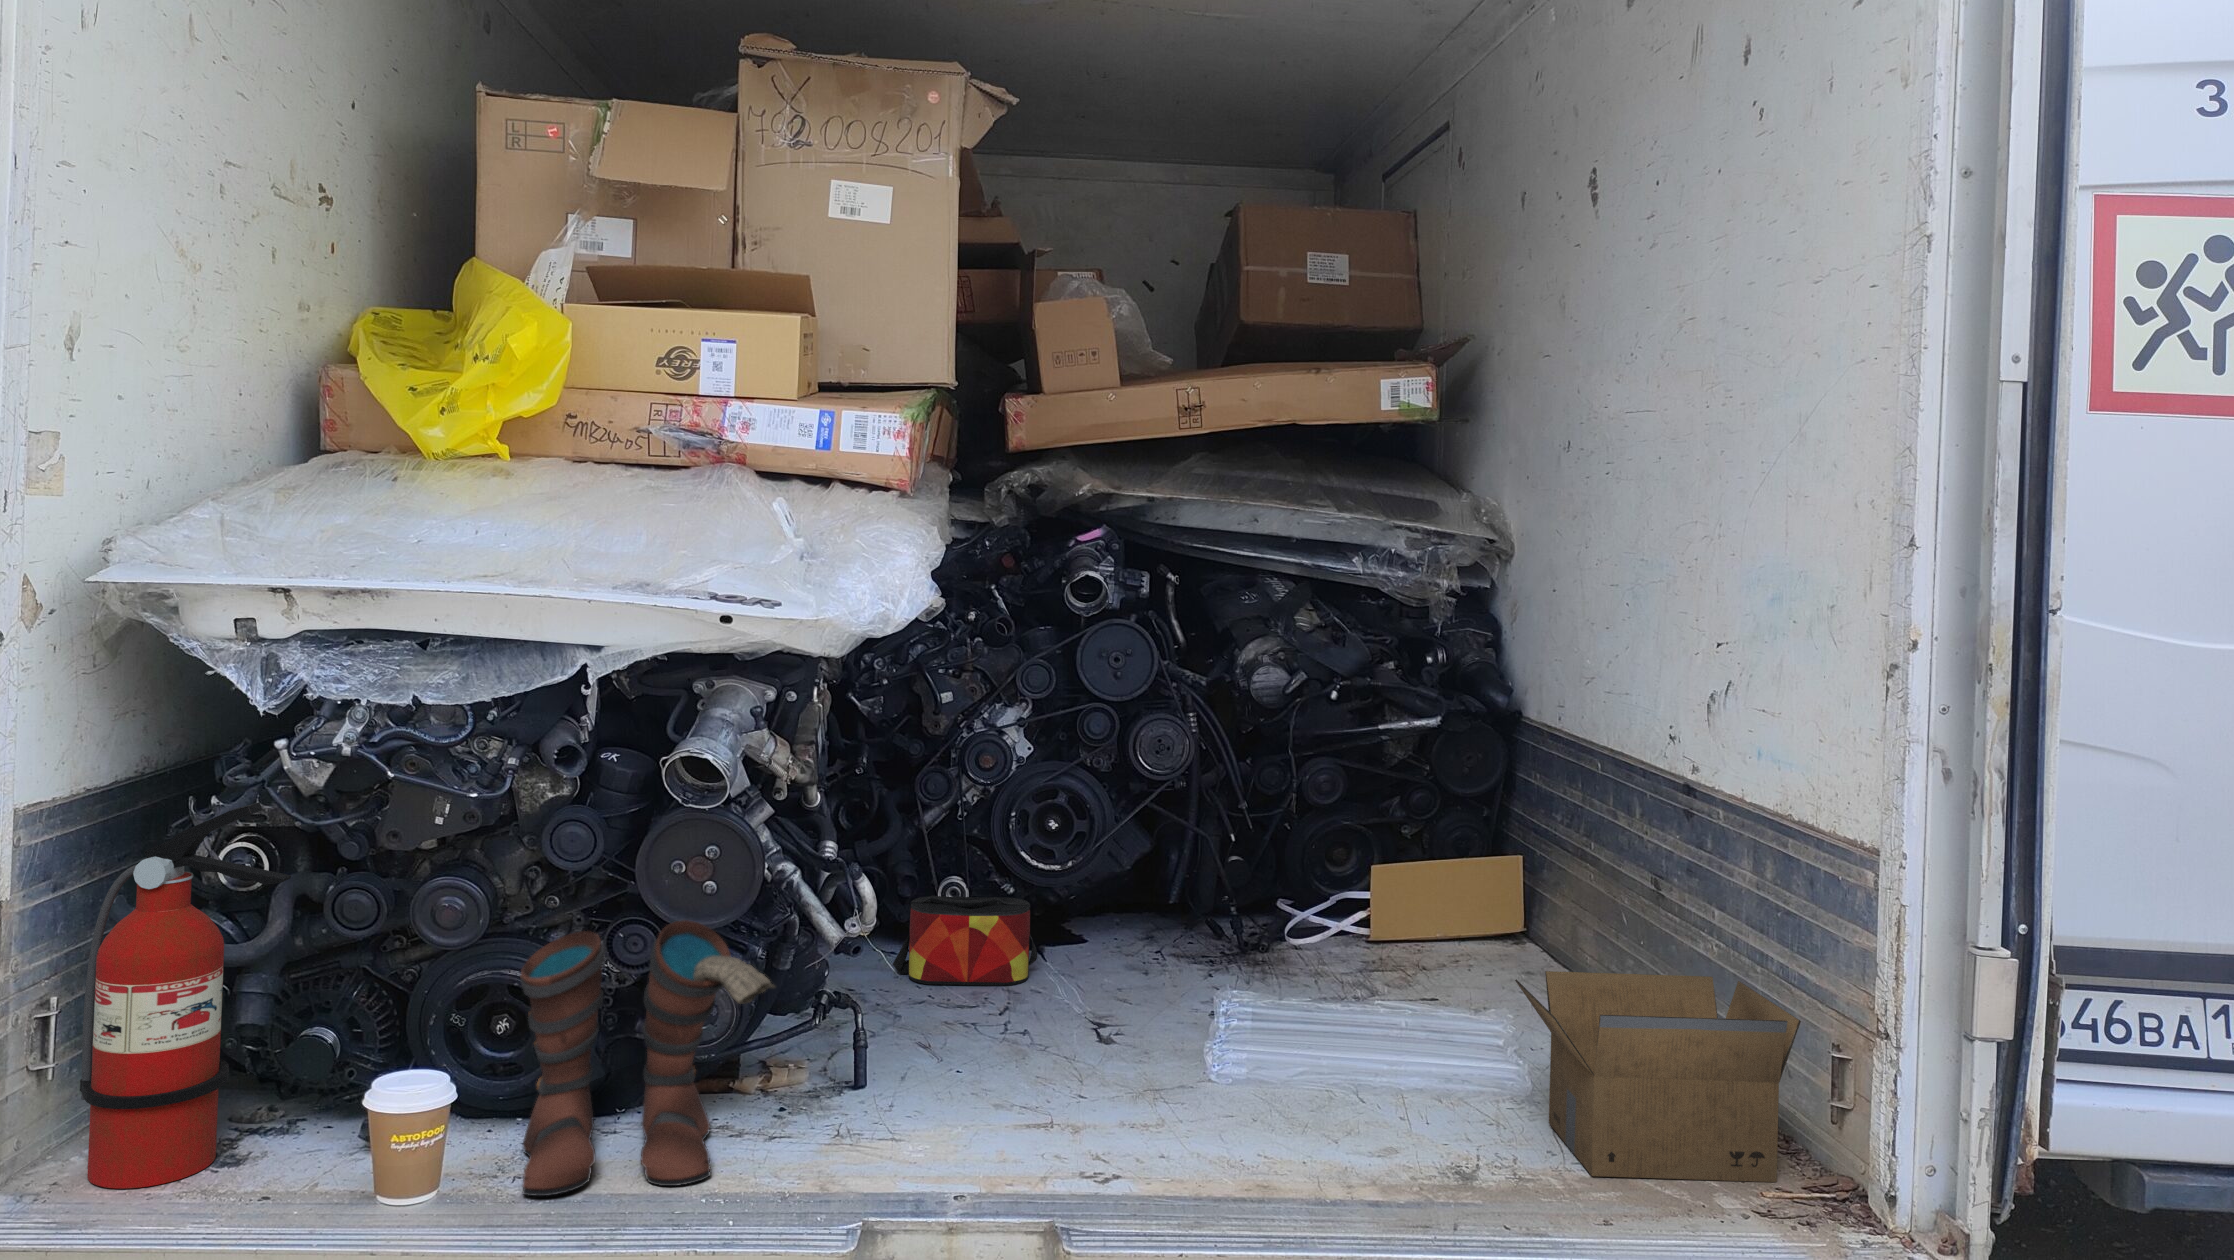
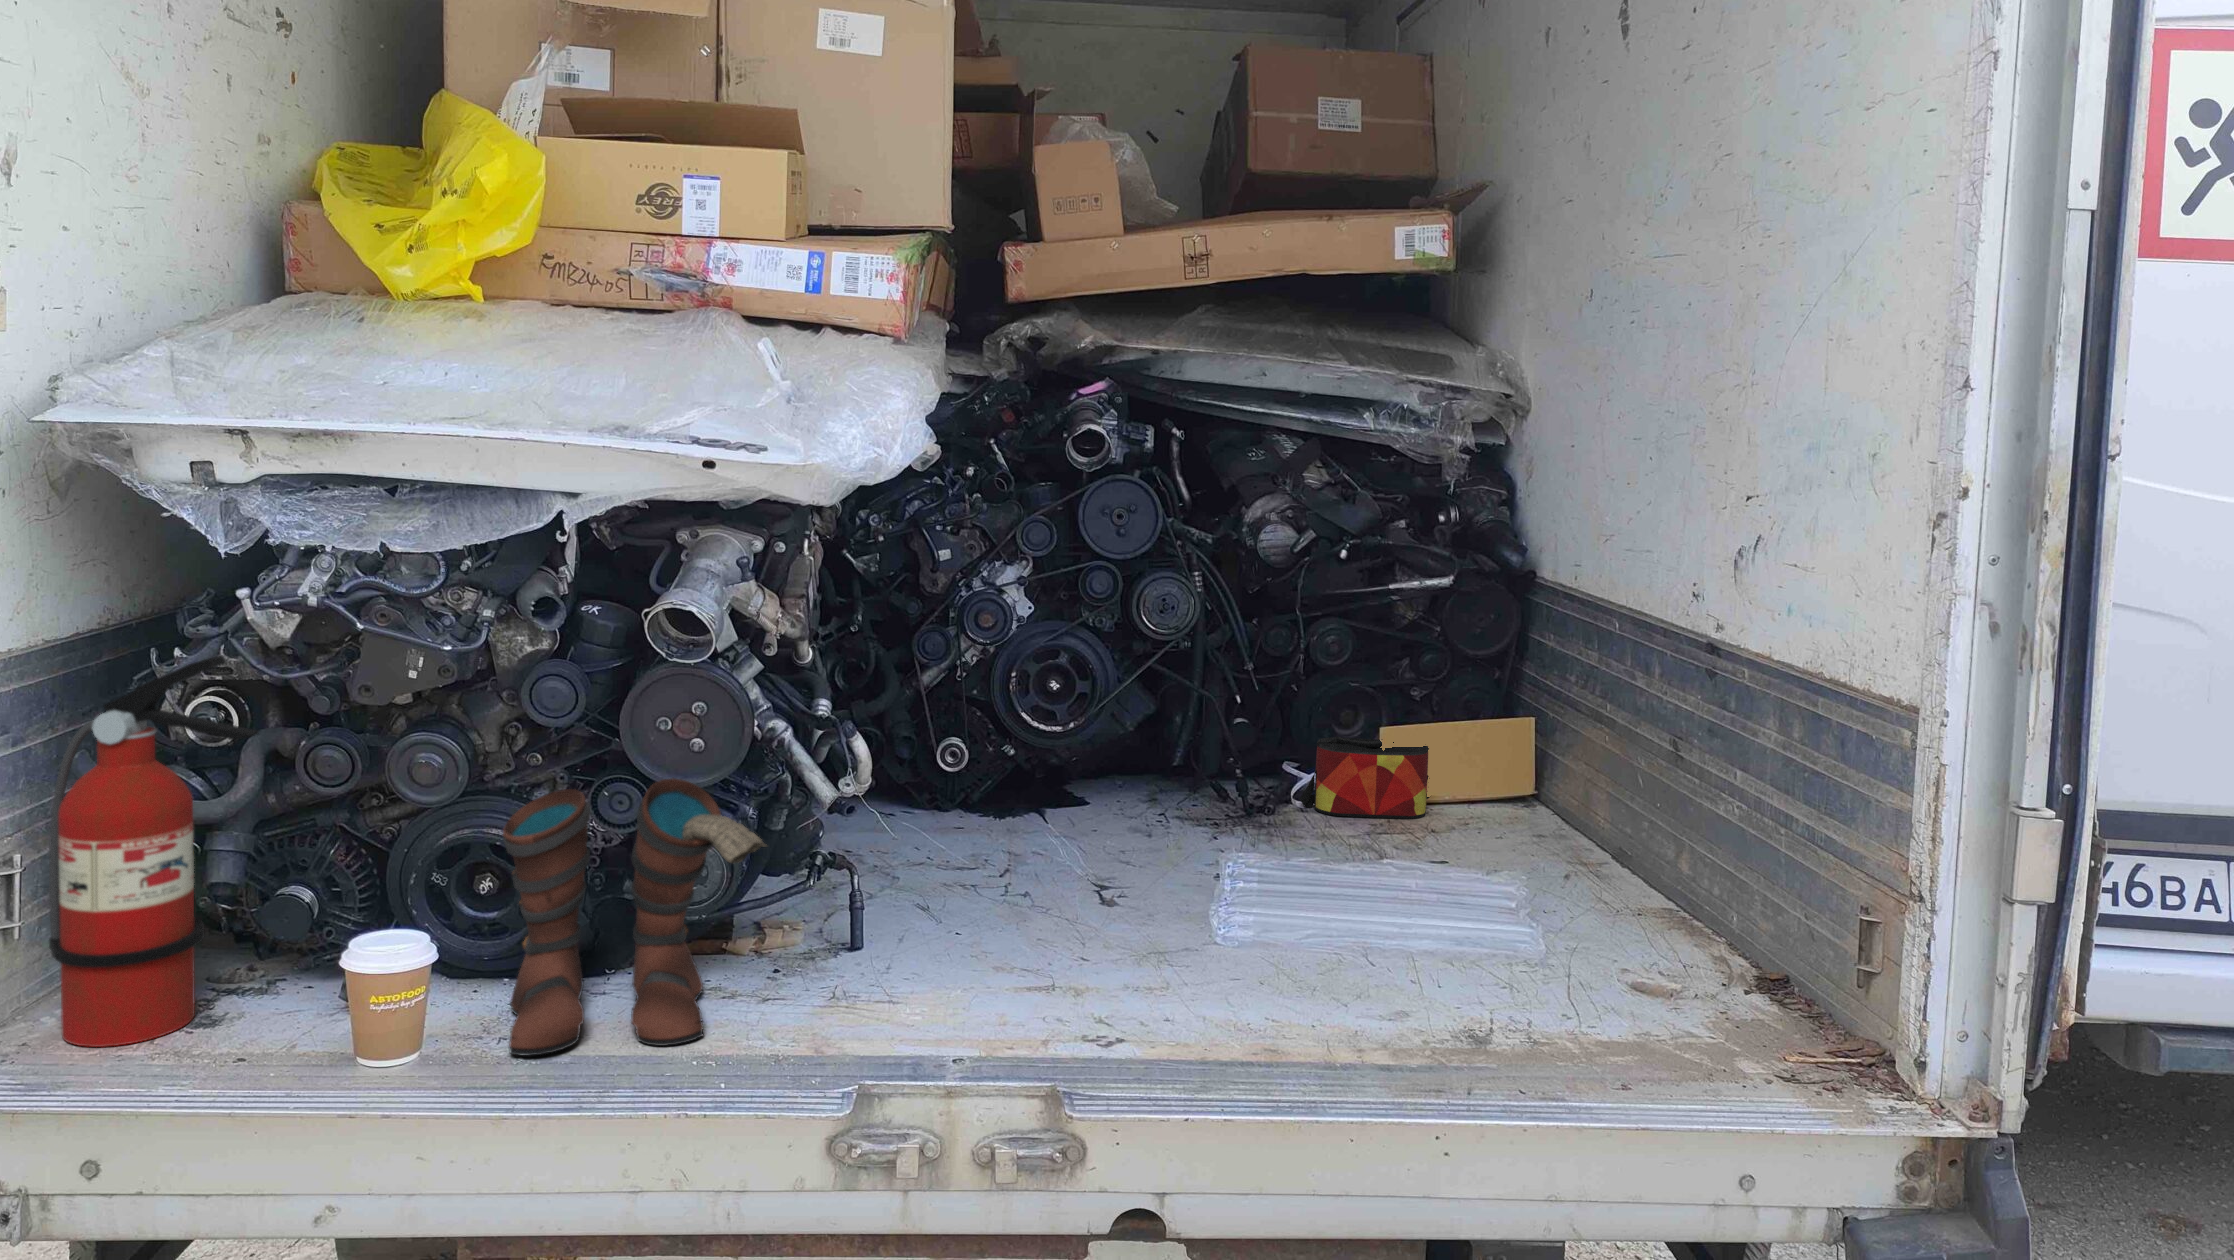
bag: present [893,895,1037,986] -> present [1299,736,1430,819]
cardboard box: present [1515,971,1801,1182] -> none [1530,833,1827,1045]

